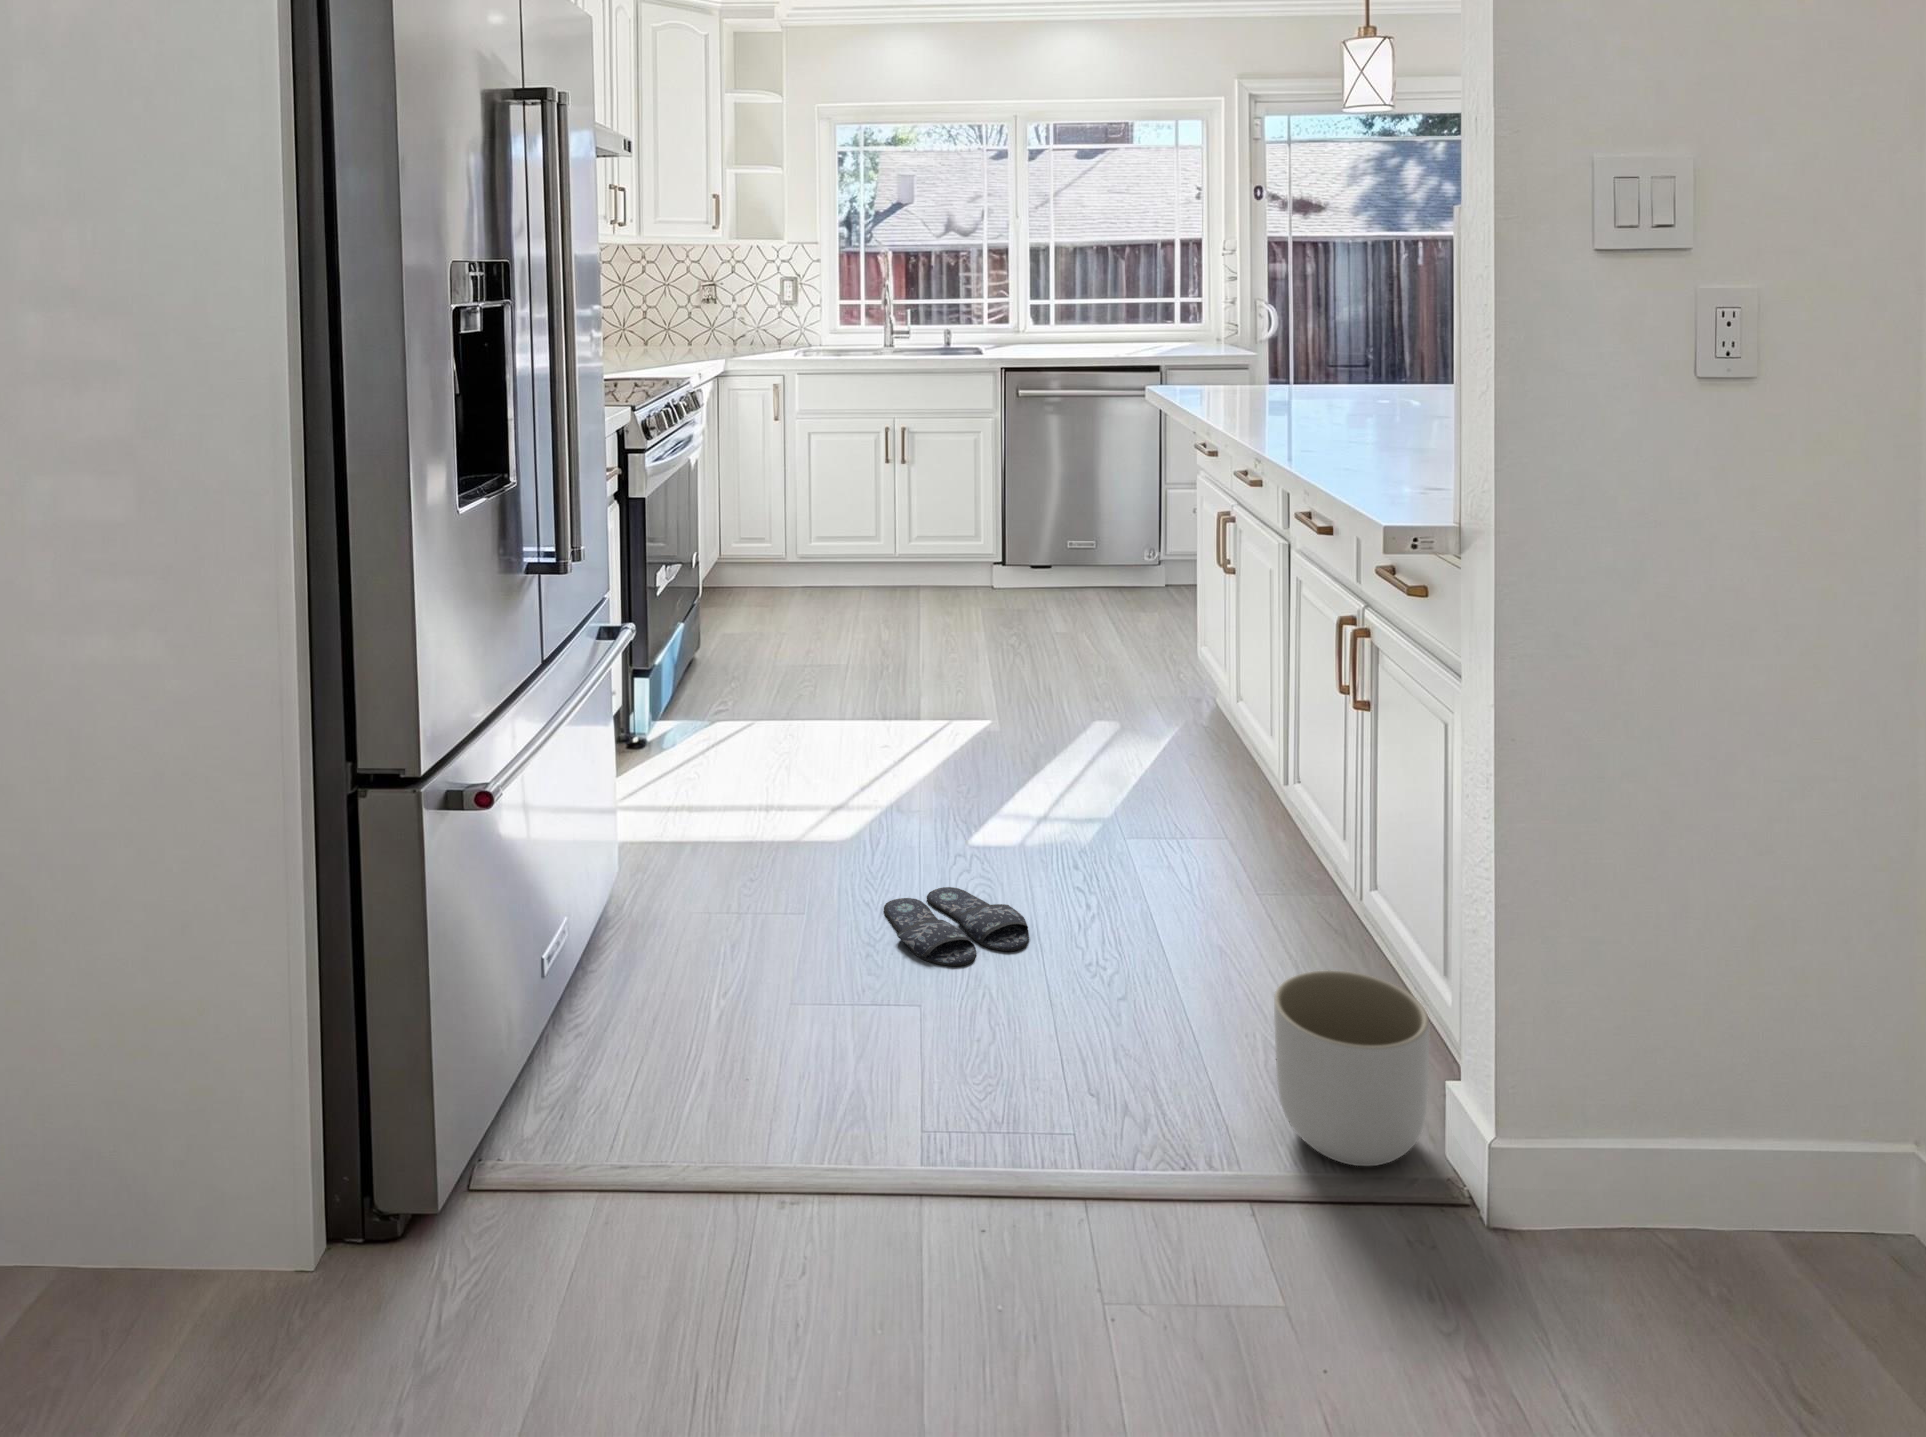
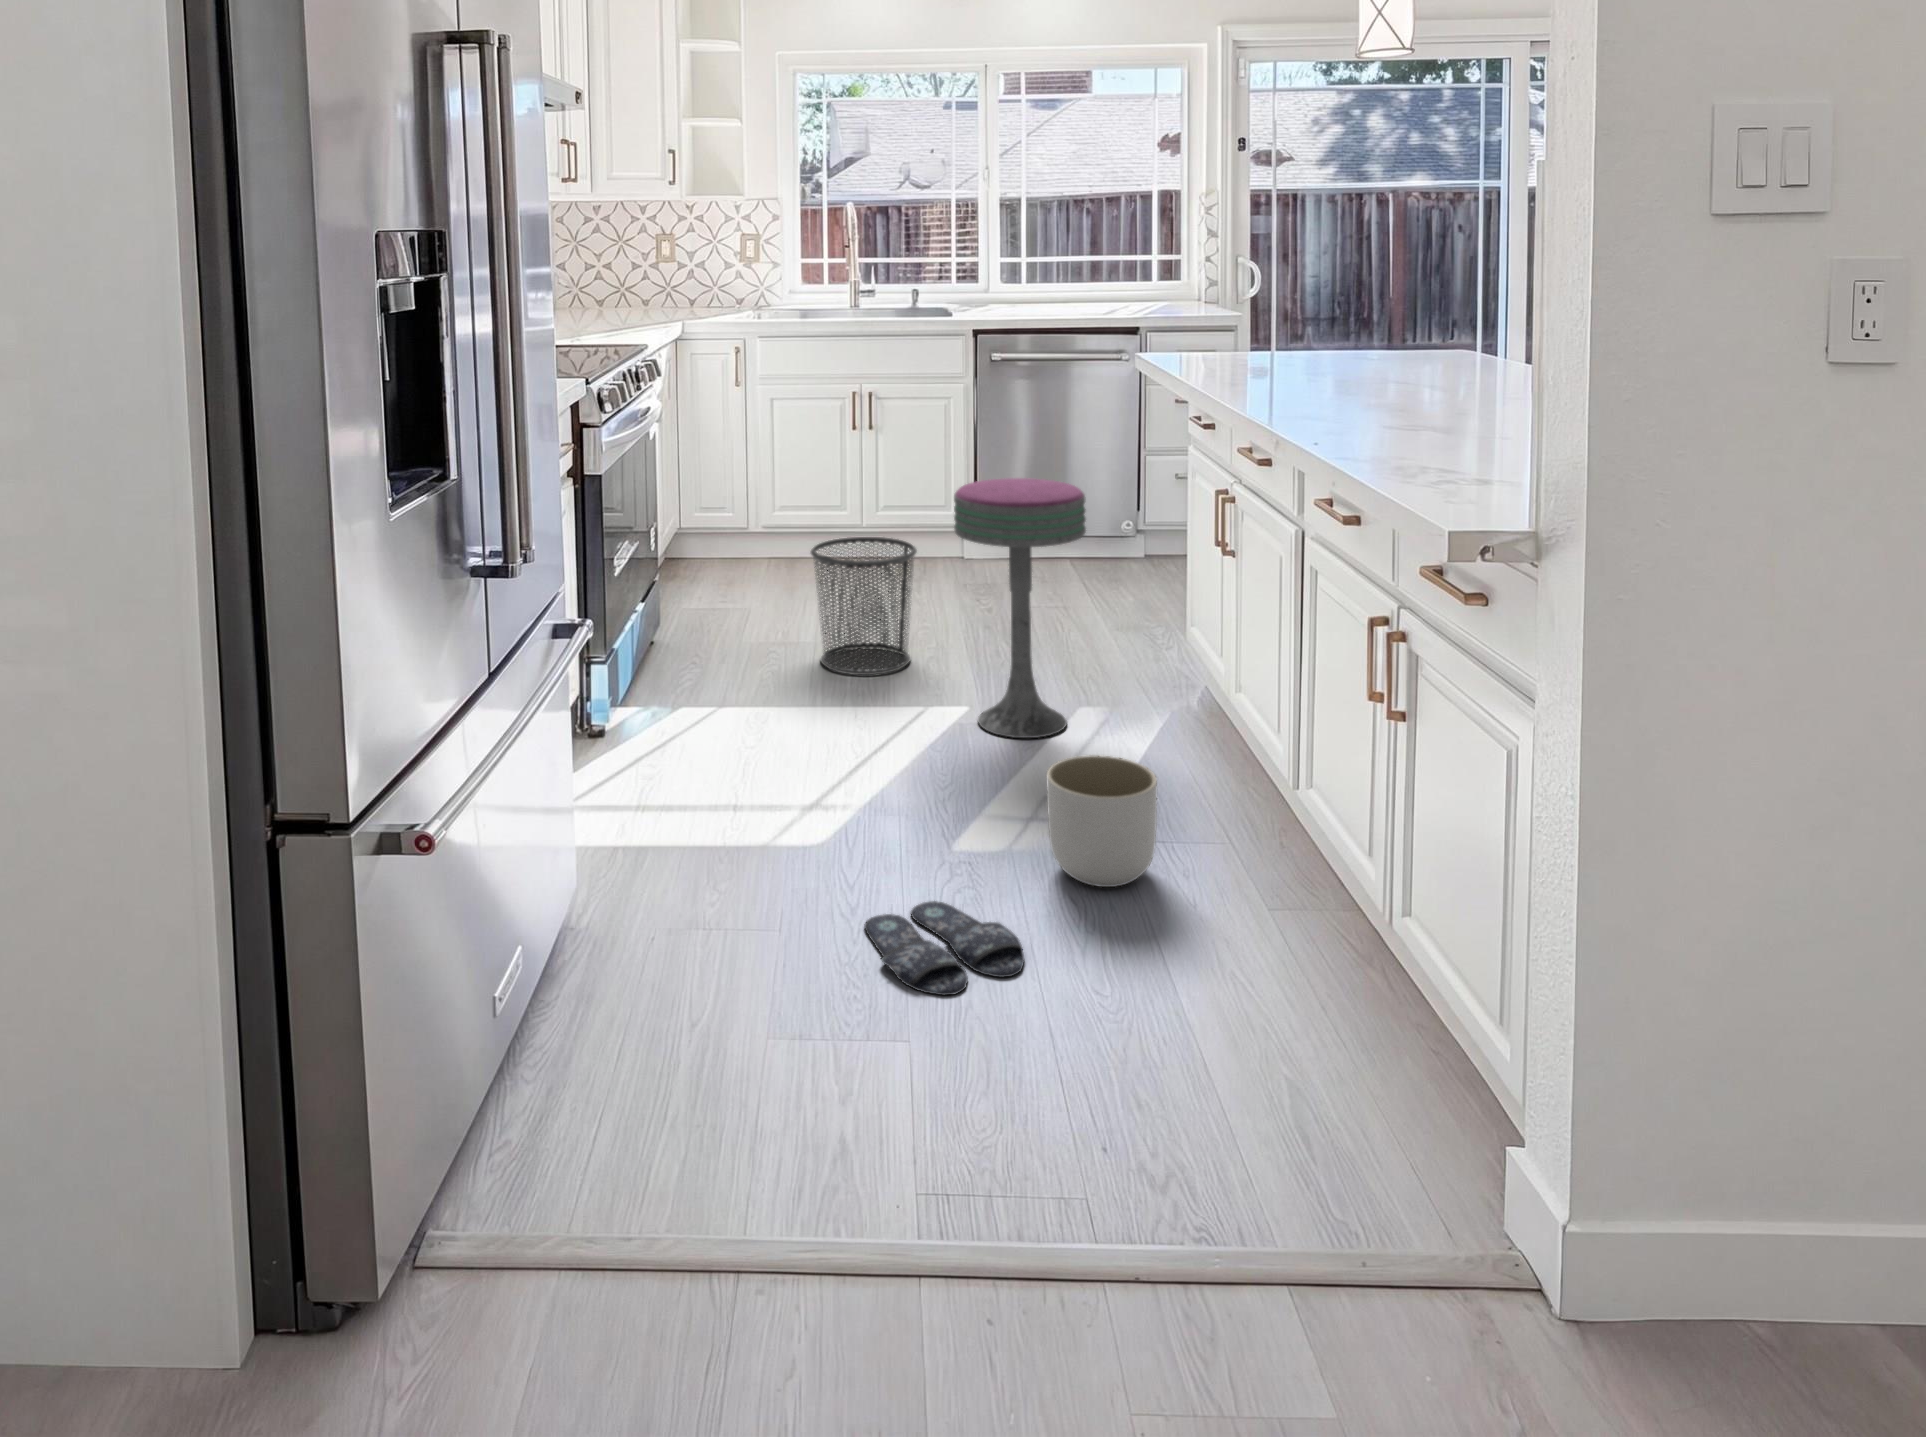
bar stool: none [976,504,1099,747] -> present [954,478,1086,738]
waste bin: none [844,562,944,692] -> present [811,537,917,675]
planter: present [1274,970,1429,1166] -> present [1046,755,1157,887]

